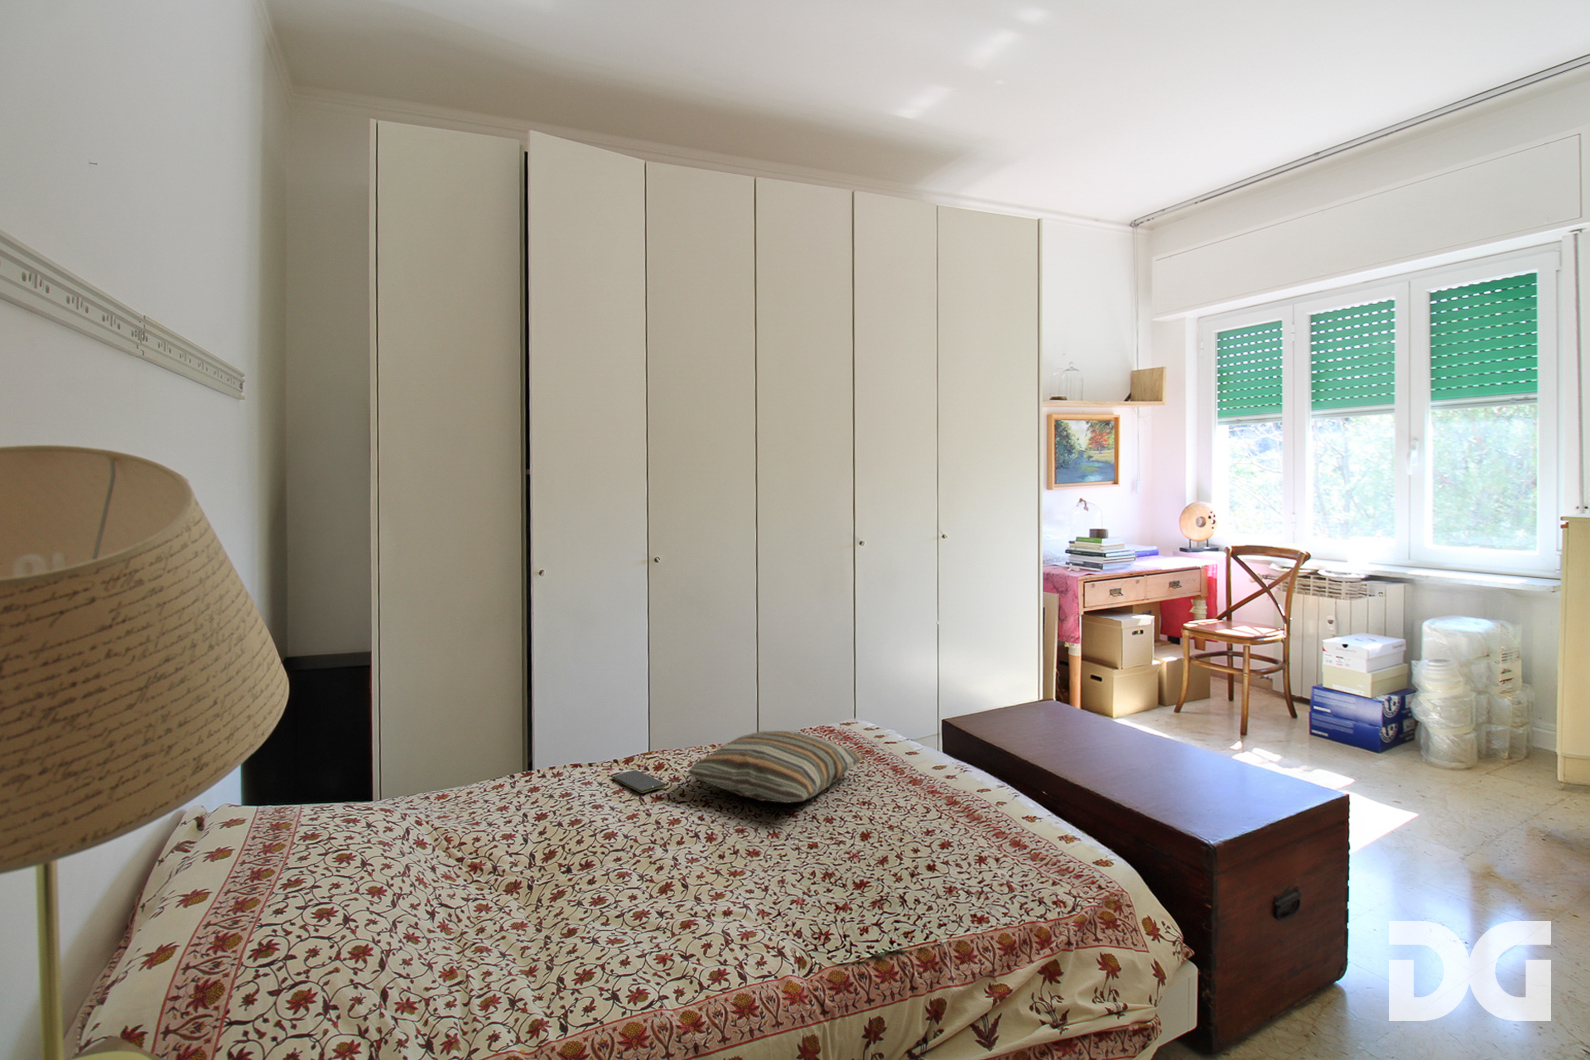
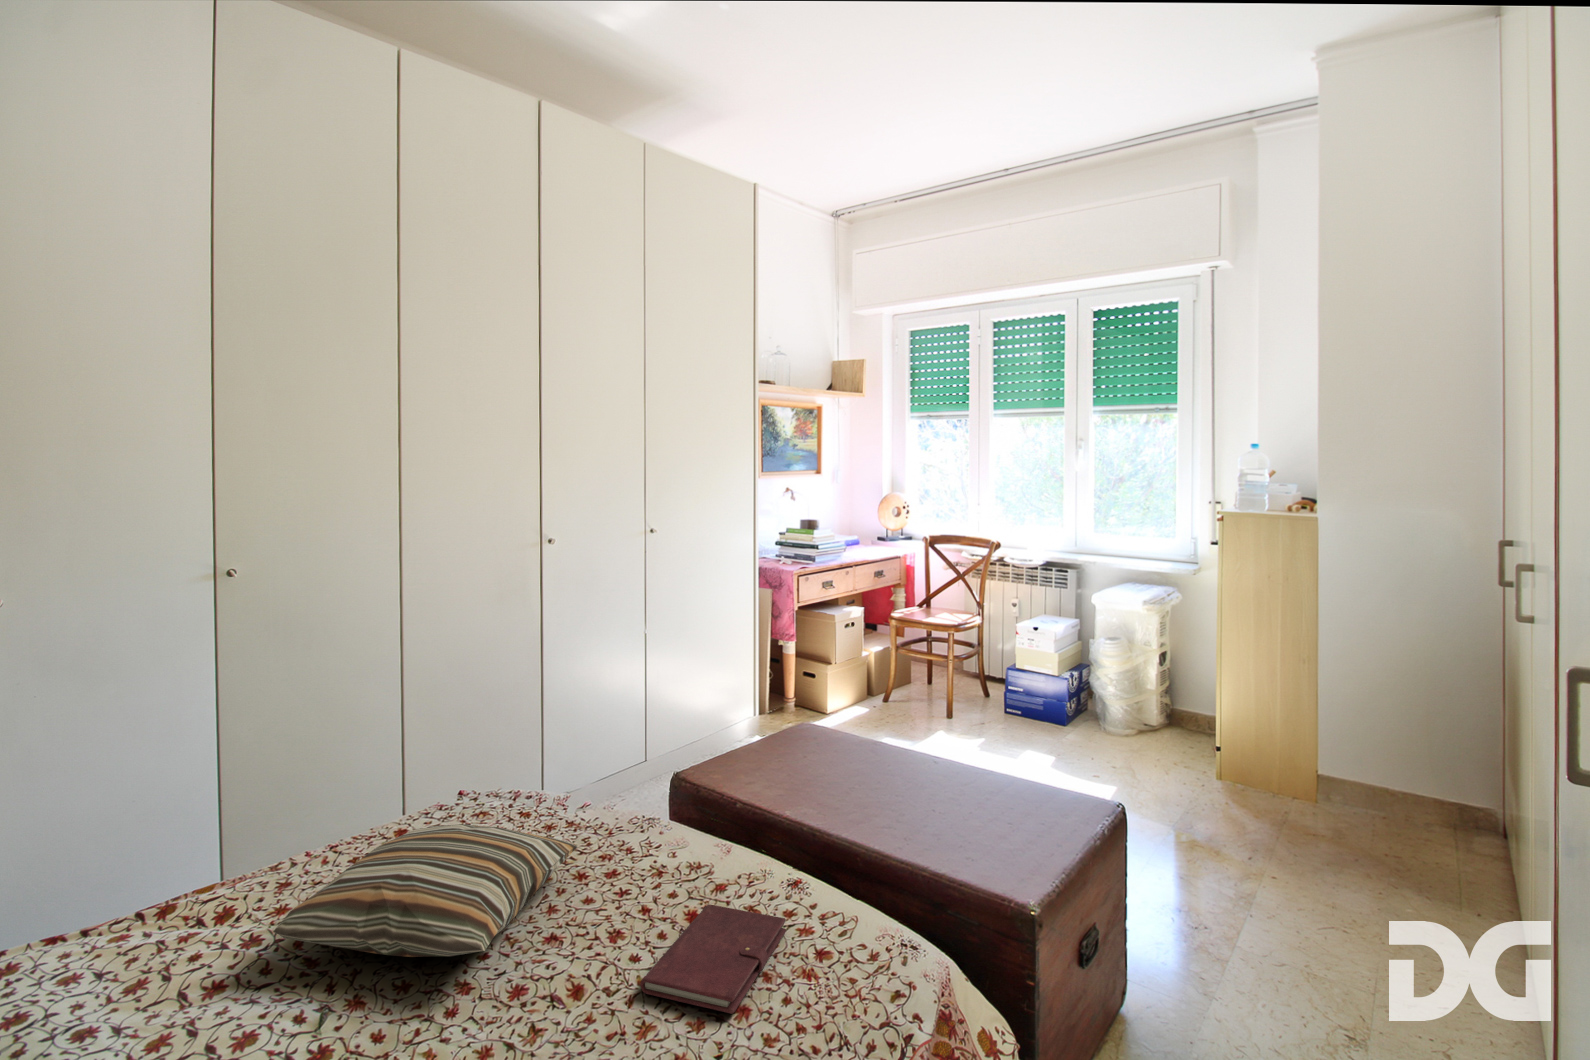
smartphone: present [612,770,666,793] -> none [128,933,235,983]
notebook: none [901,805,1009,864] -> present [641,904,786,1014]

